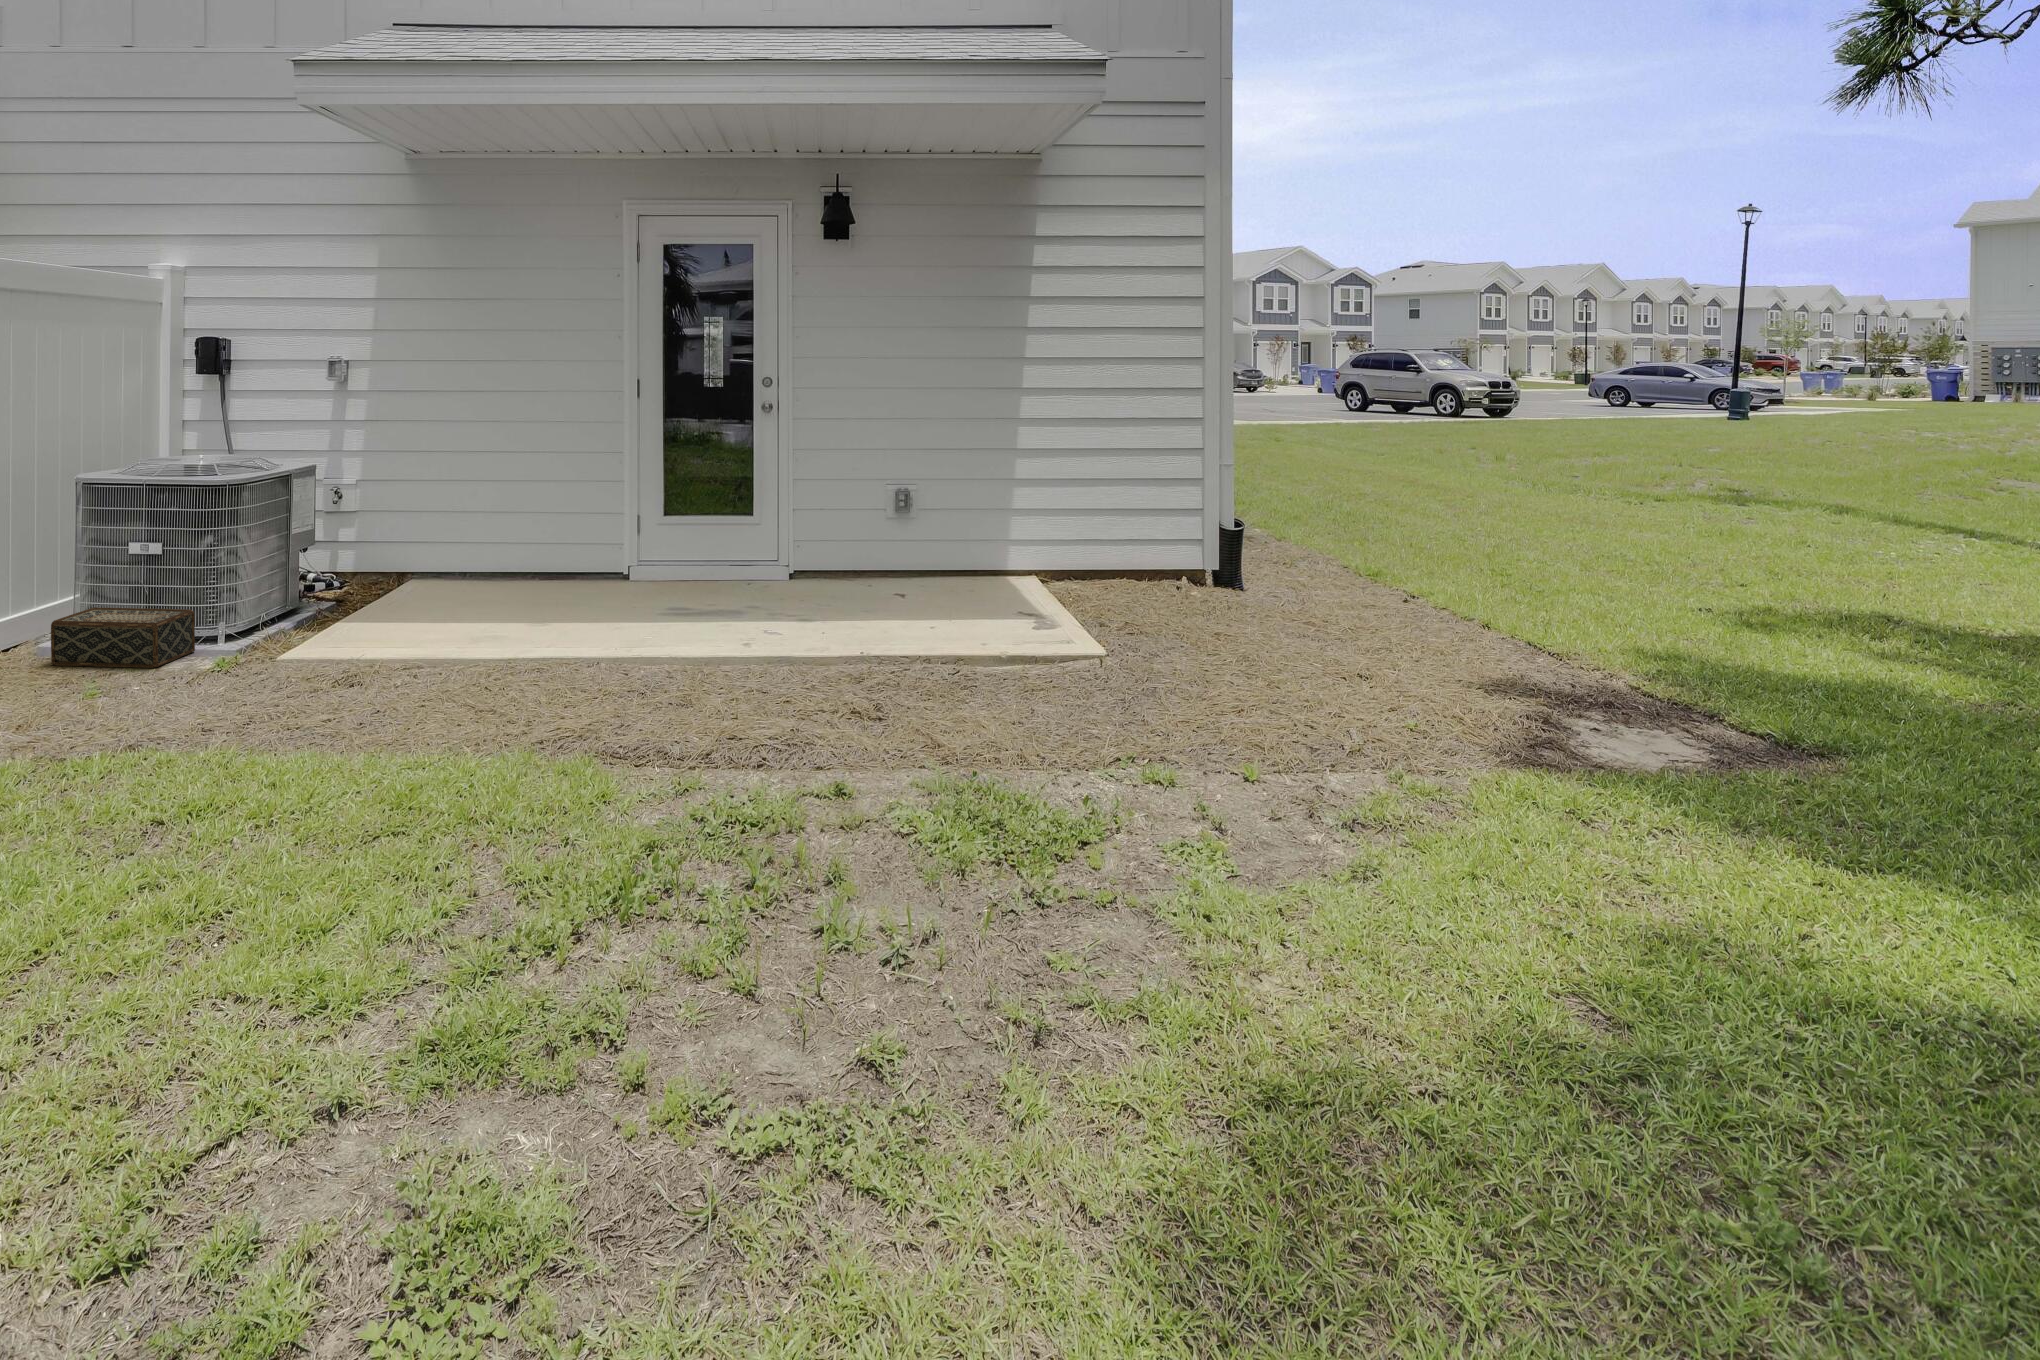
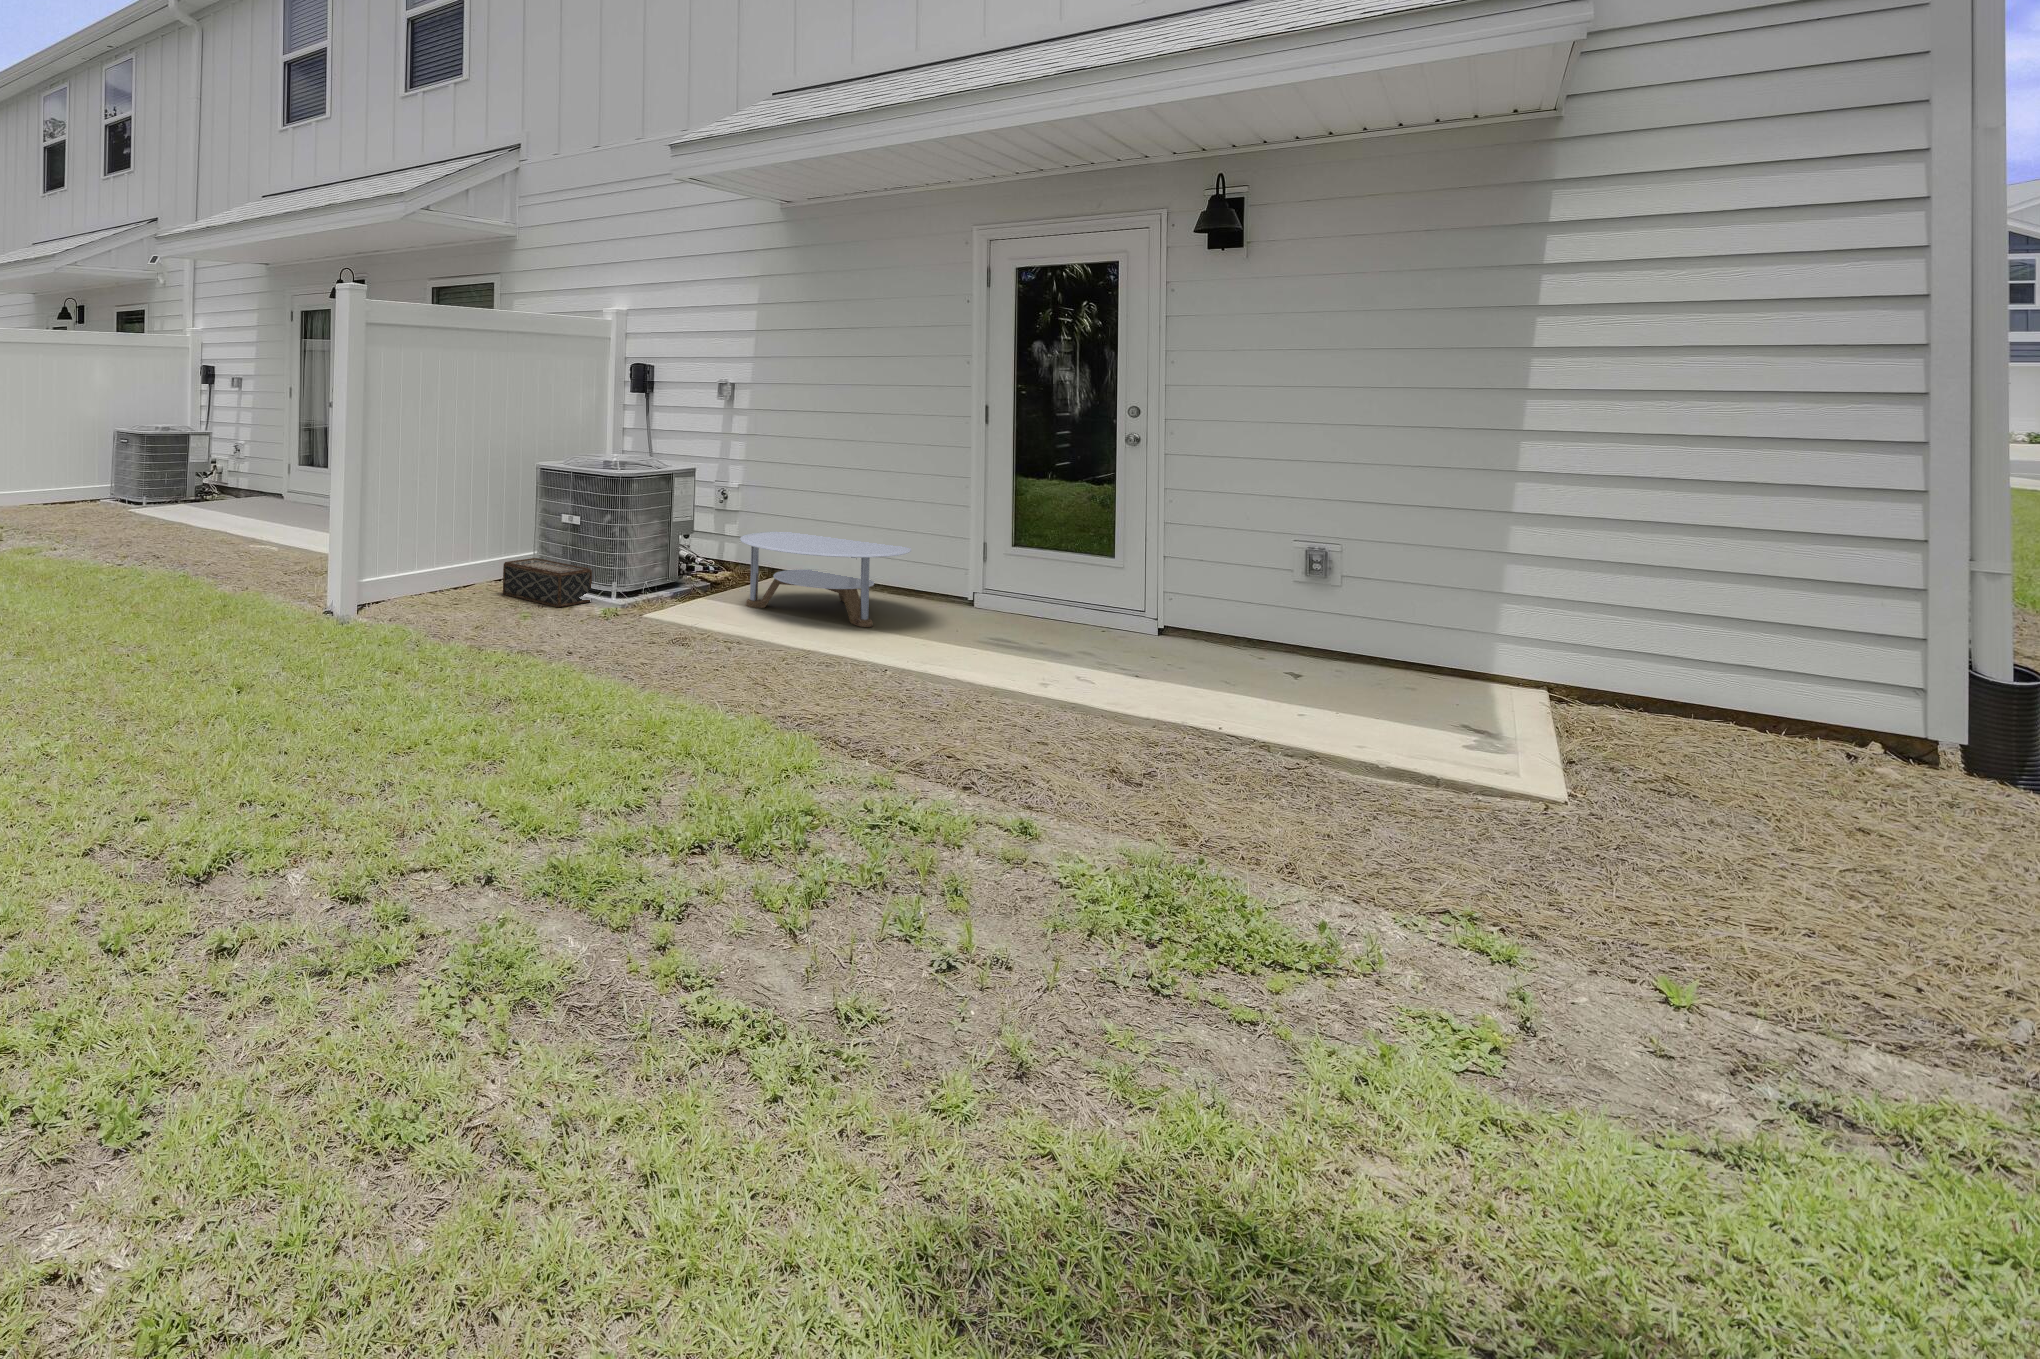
round table: none [382,521,575,621] -> present [740,532,911,627]

